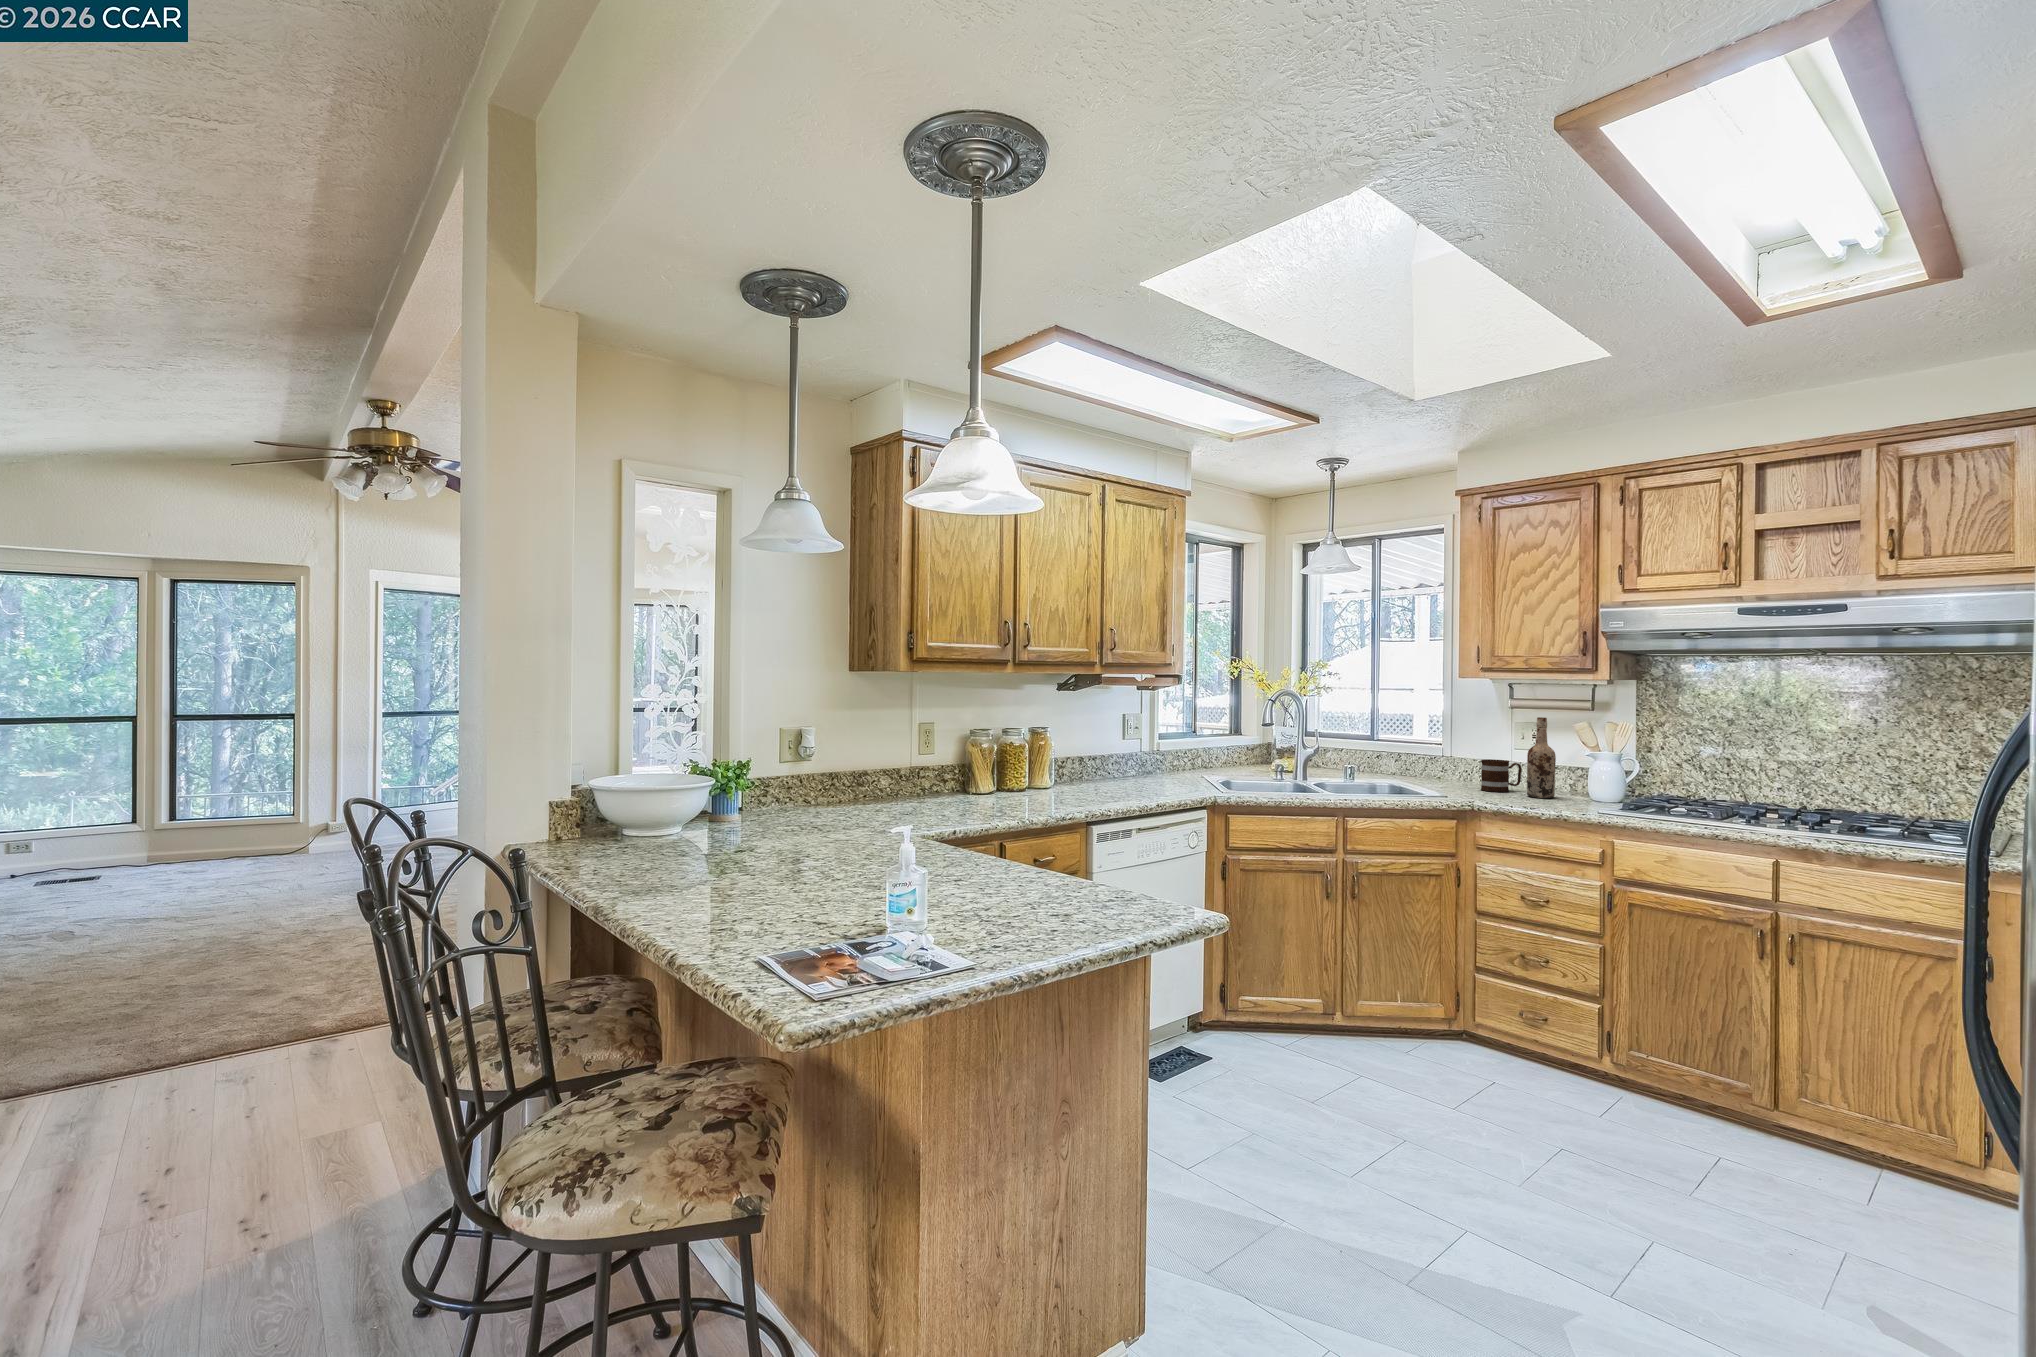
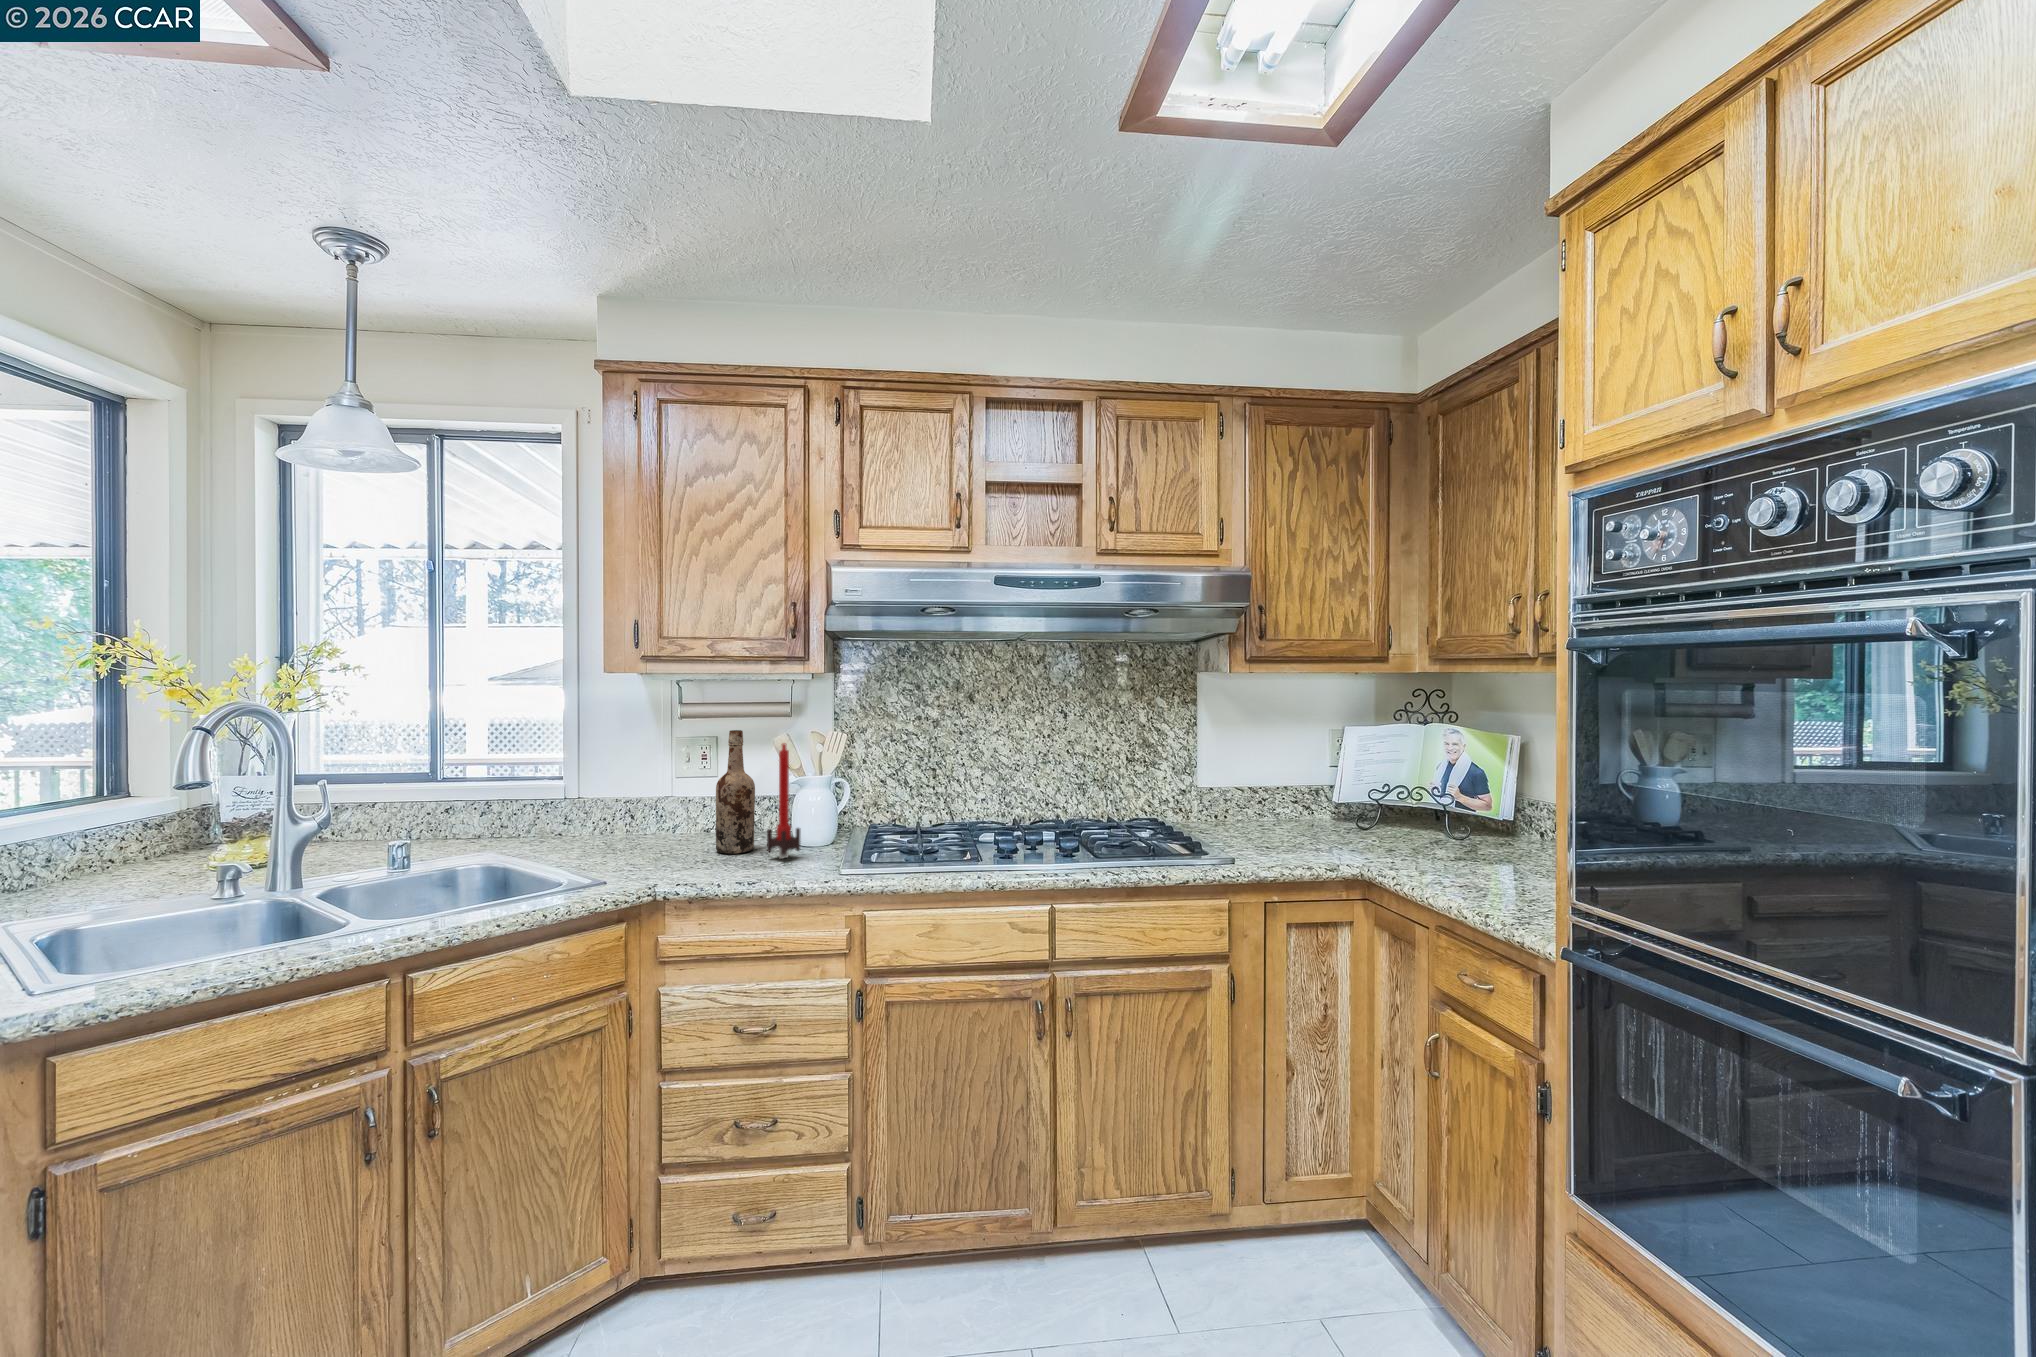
candle: none [1557,726,1582,803] -> present [767,744,800,859]
mug: present [1481,759,1522,792] -> none [639,797,697,851]

